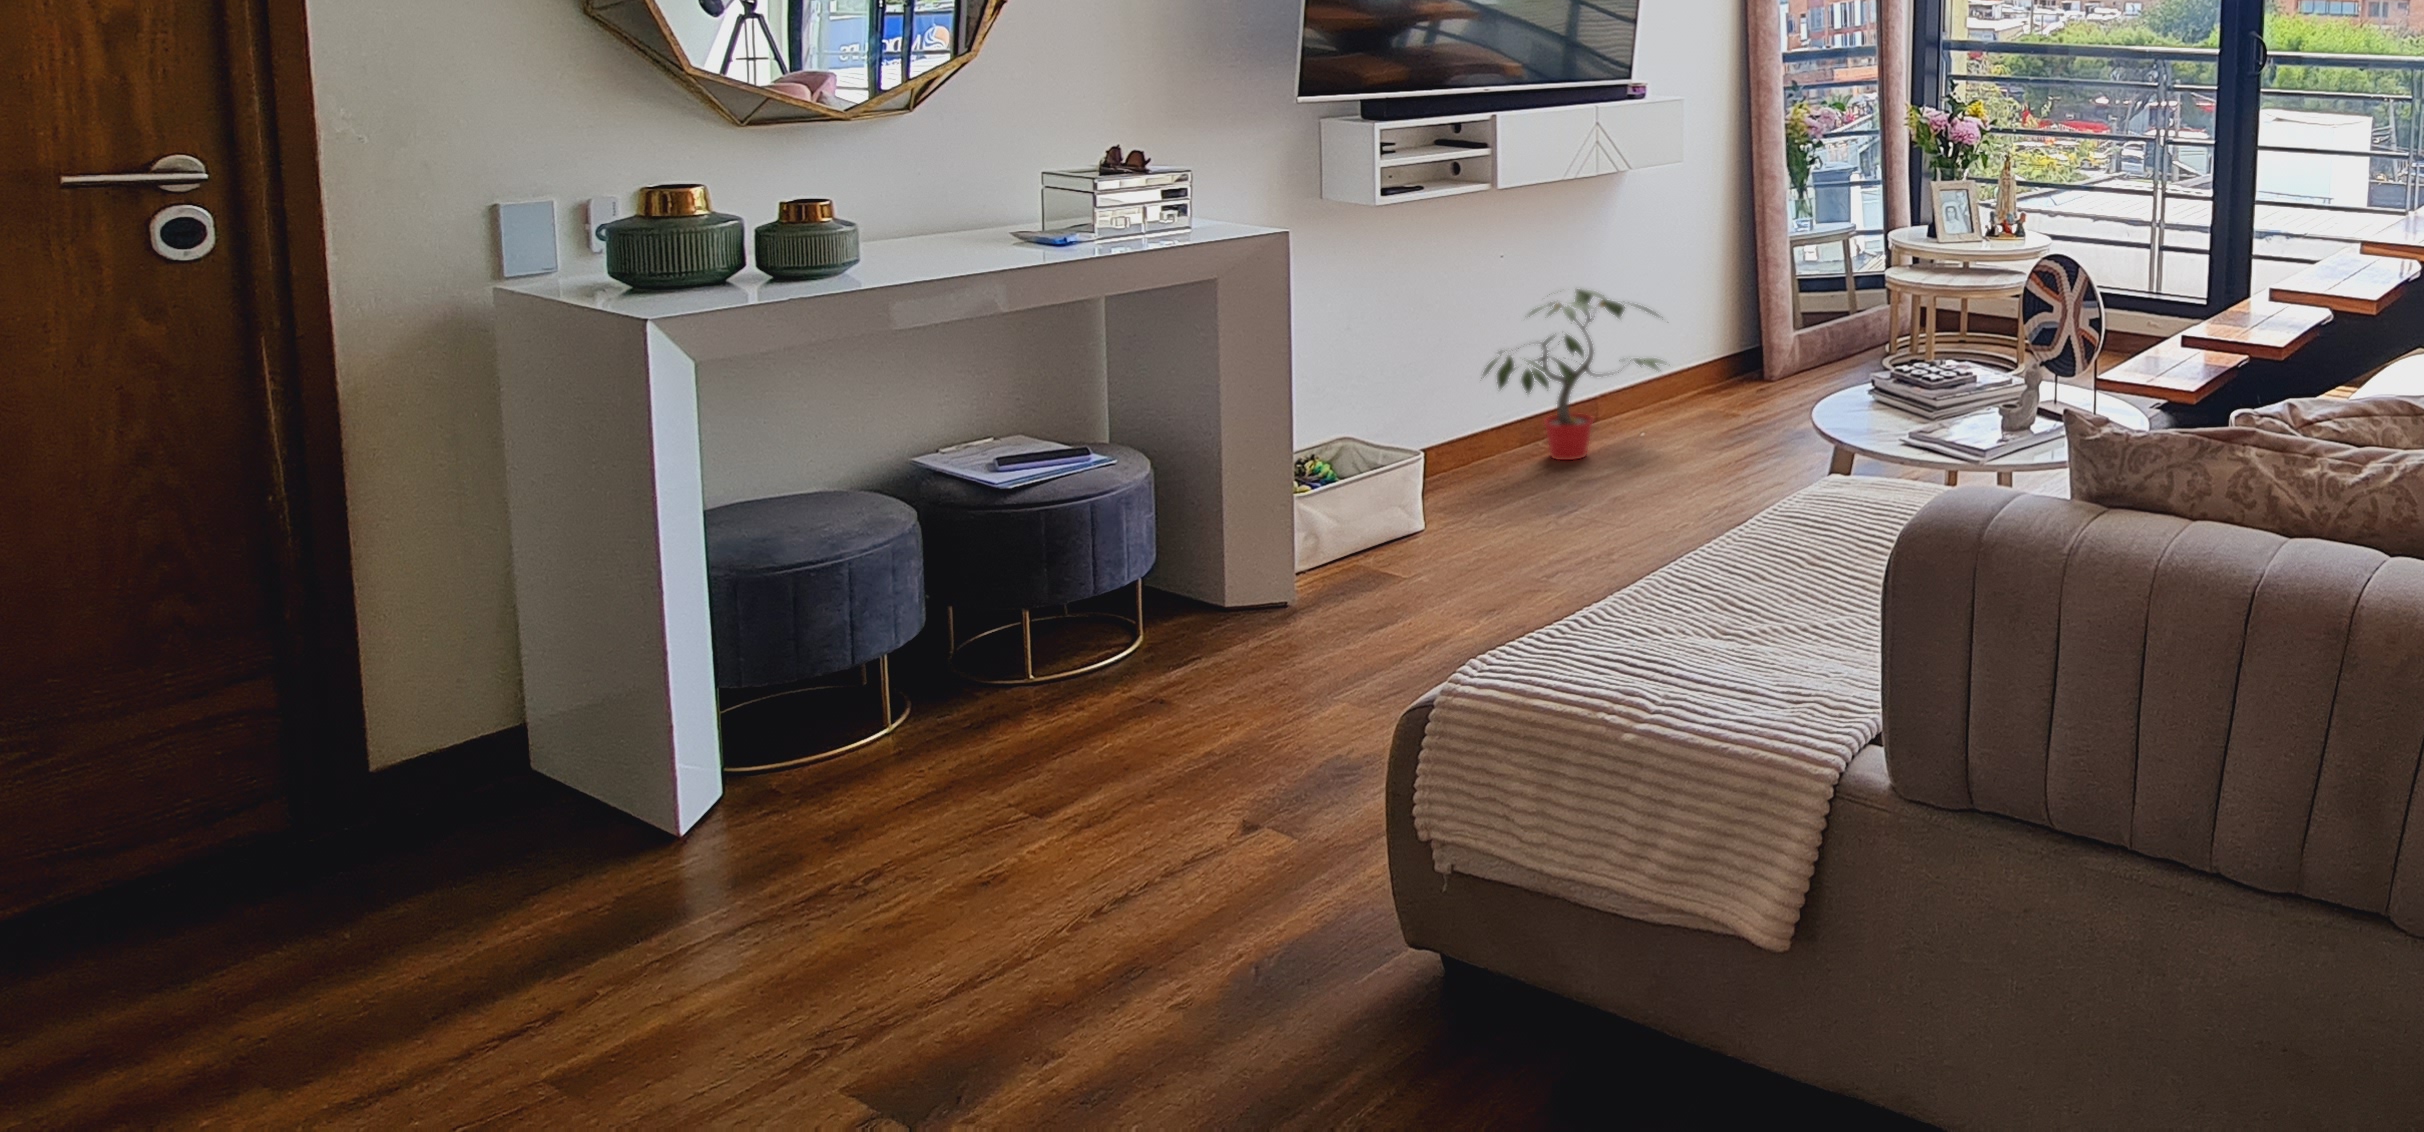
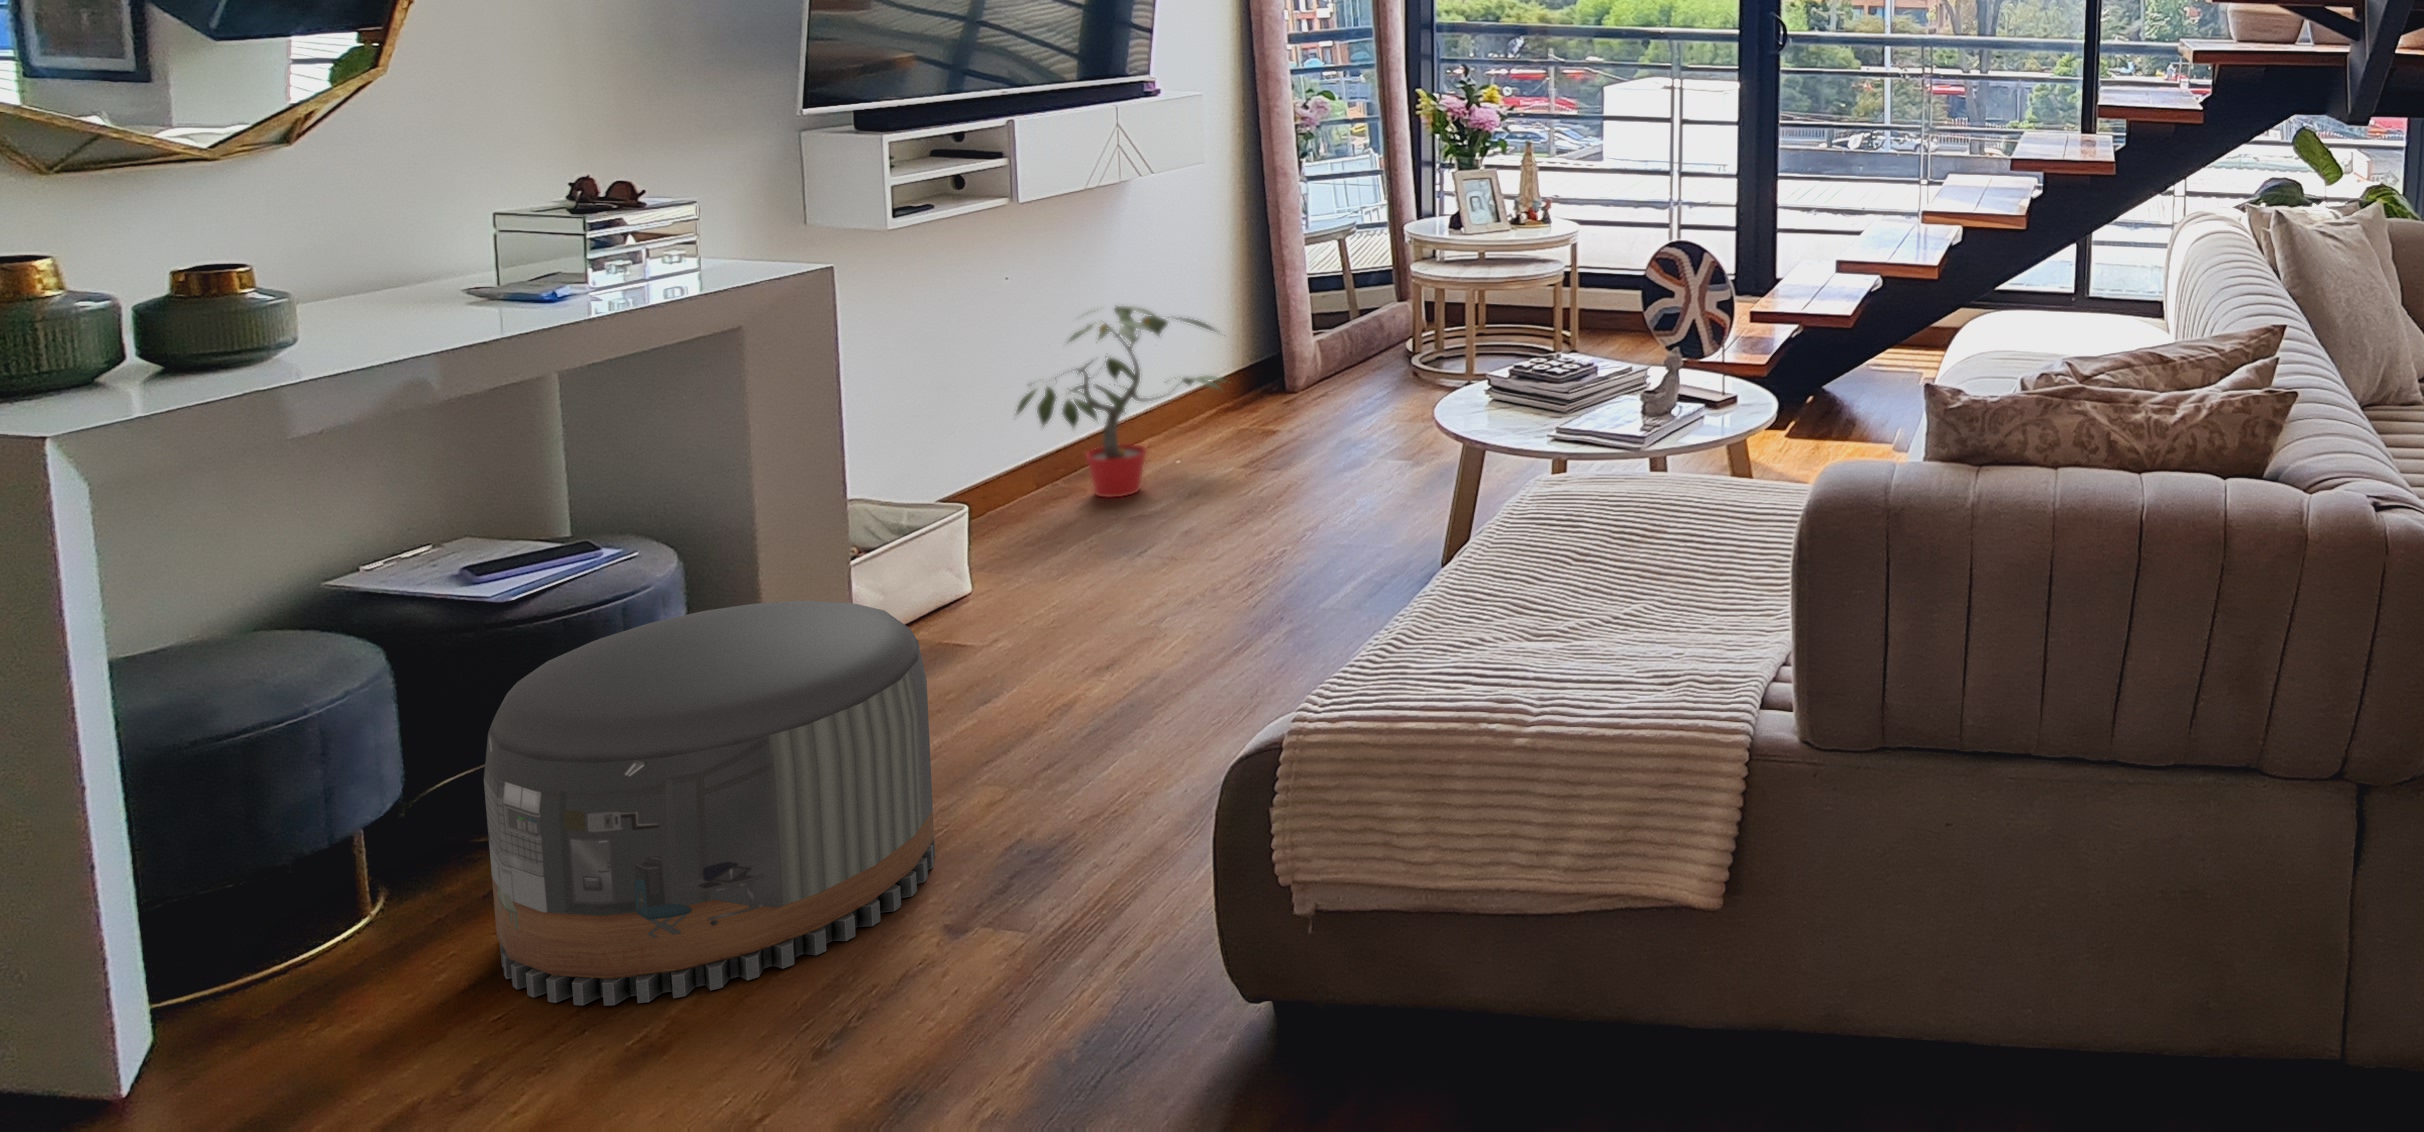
pouf: none [935,513,1273,835] -> present [484,601,935,1005]

